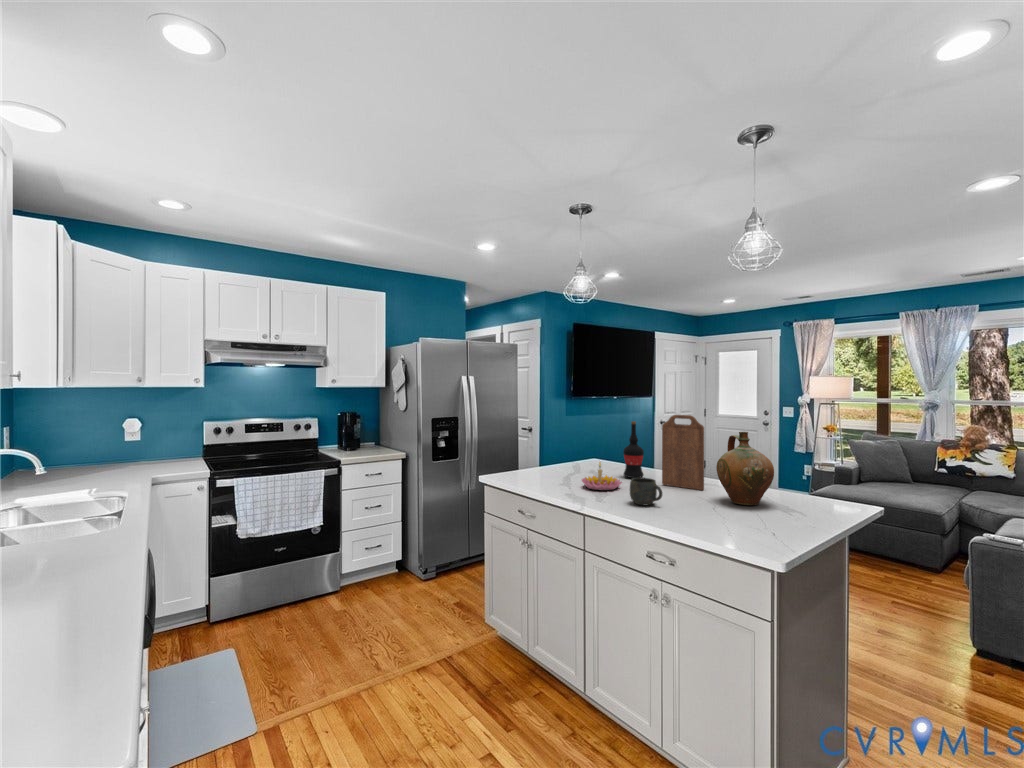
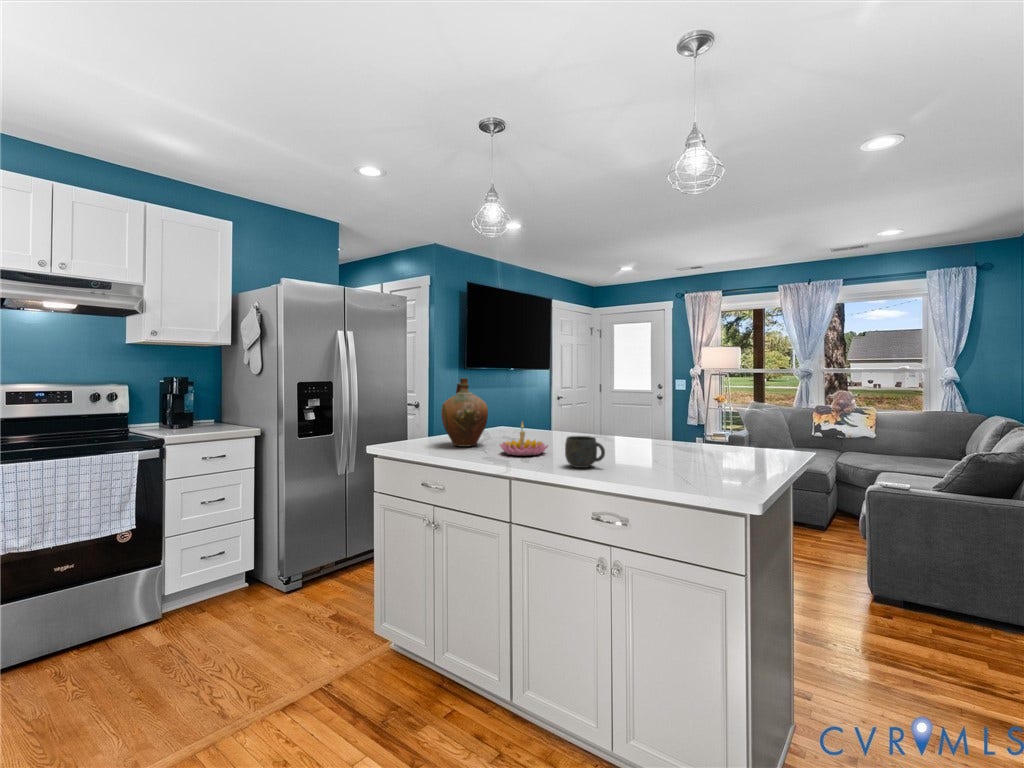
cutting board: present [662,415,704,490] -> none [591,365,640,451]
wine bottle: present [624,421,644,478] -> none [544,377,567,443]
ceramic jug: present [716,432,774,505] -> present [441,378,488,447]

